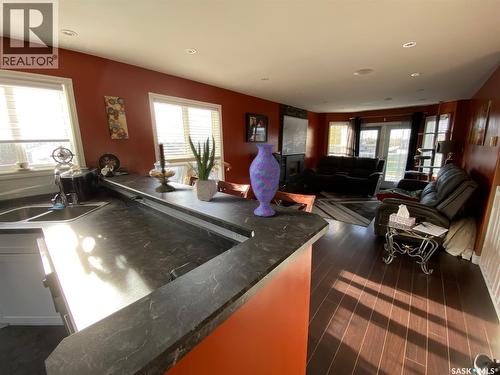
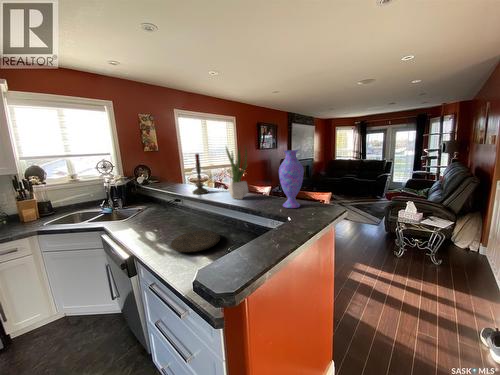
plate: none [104,240,172,273] -> present [171,230,220,252]

